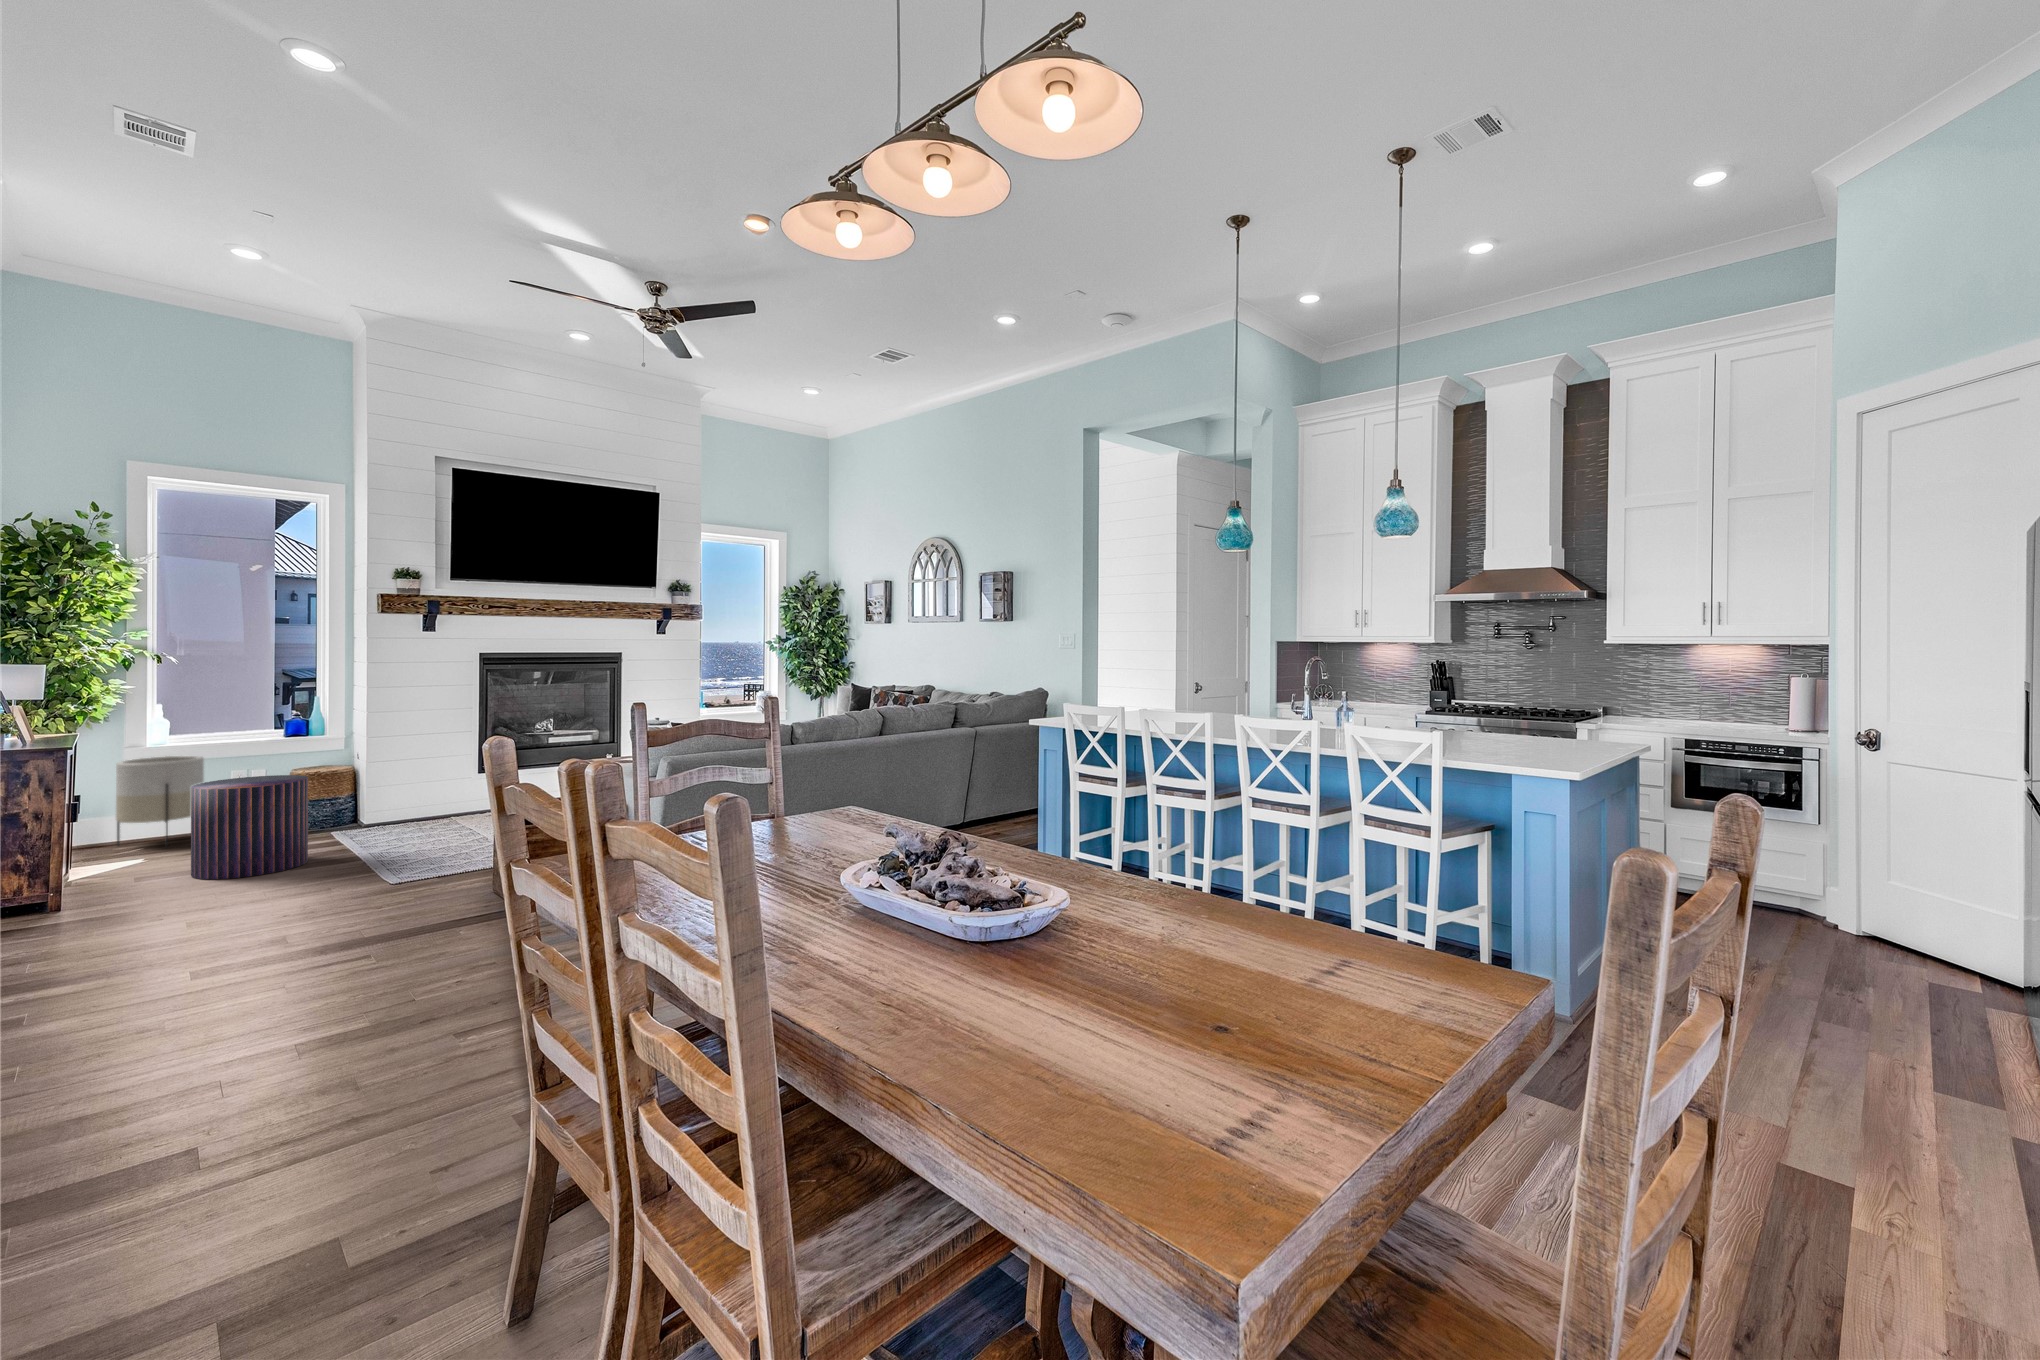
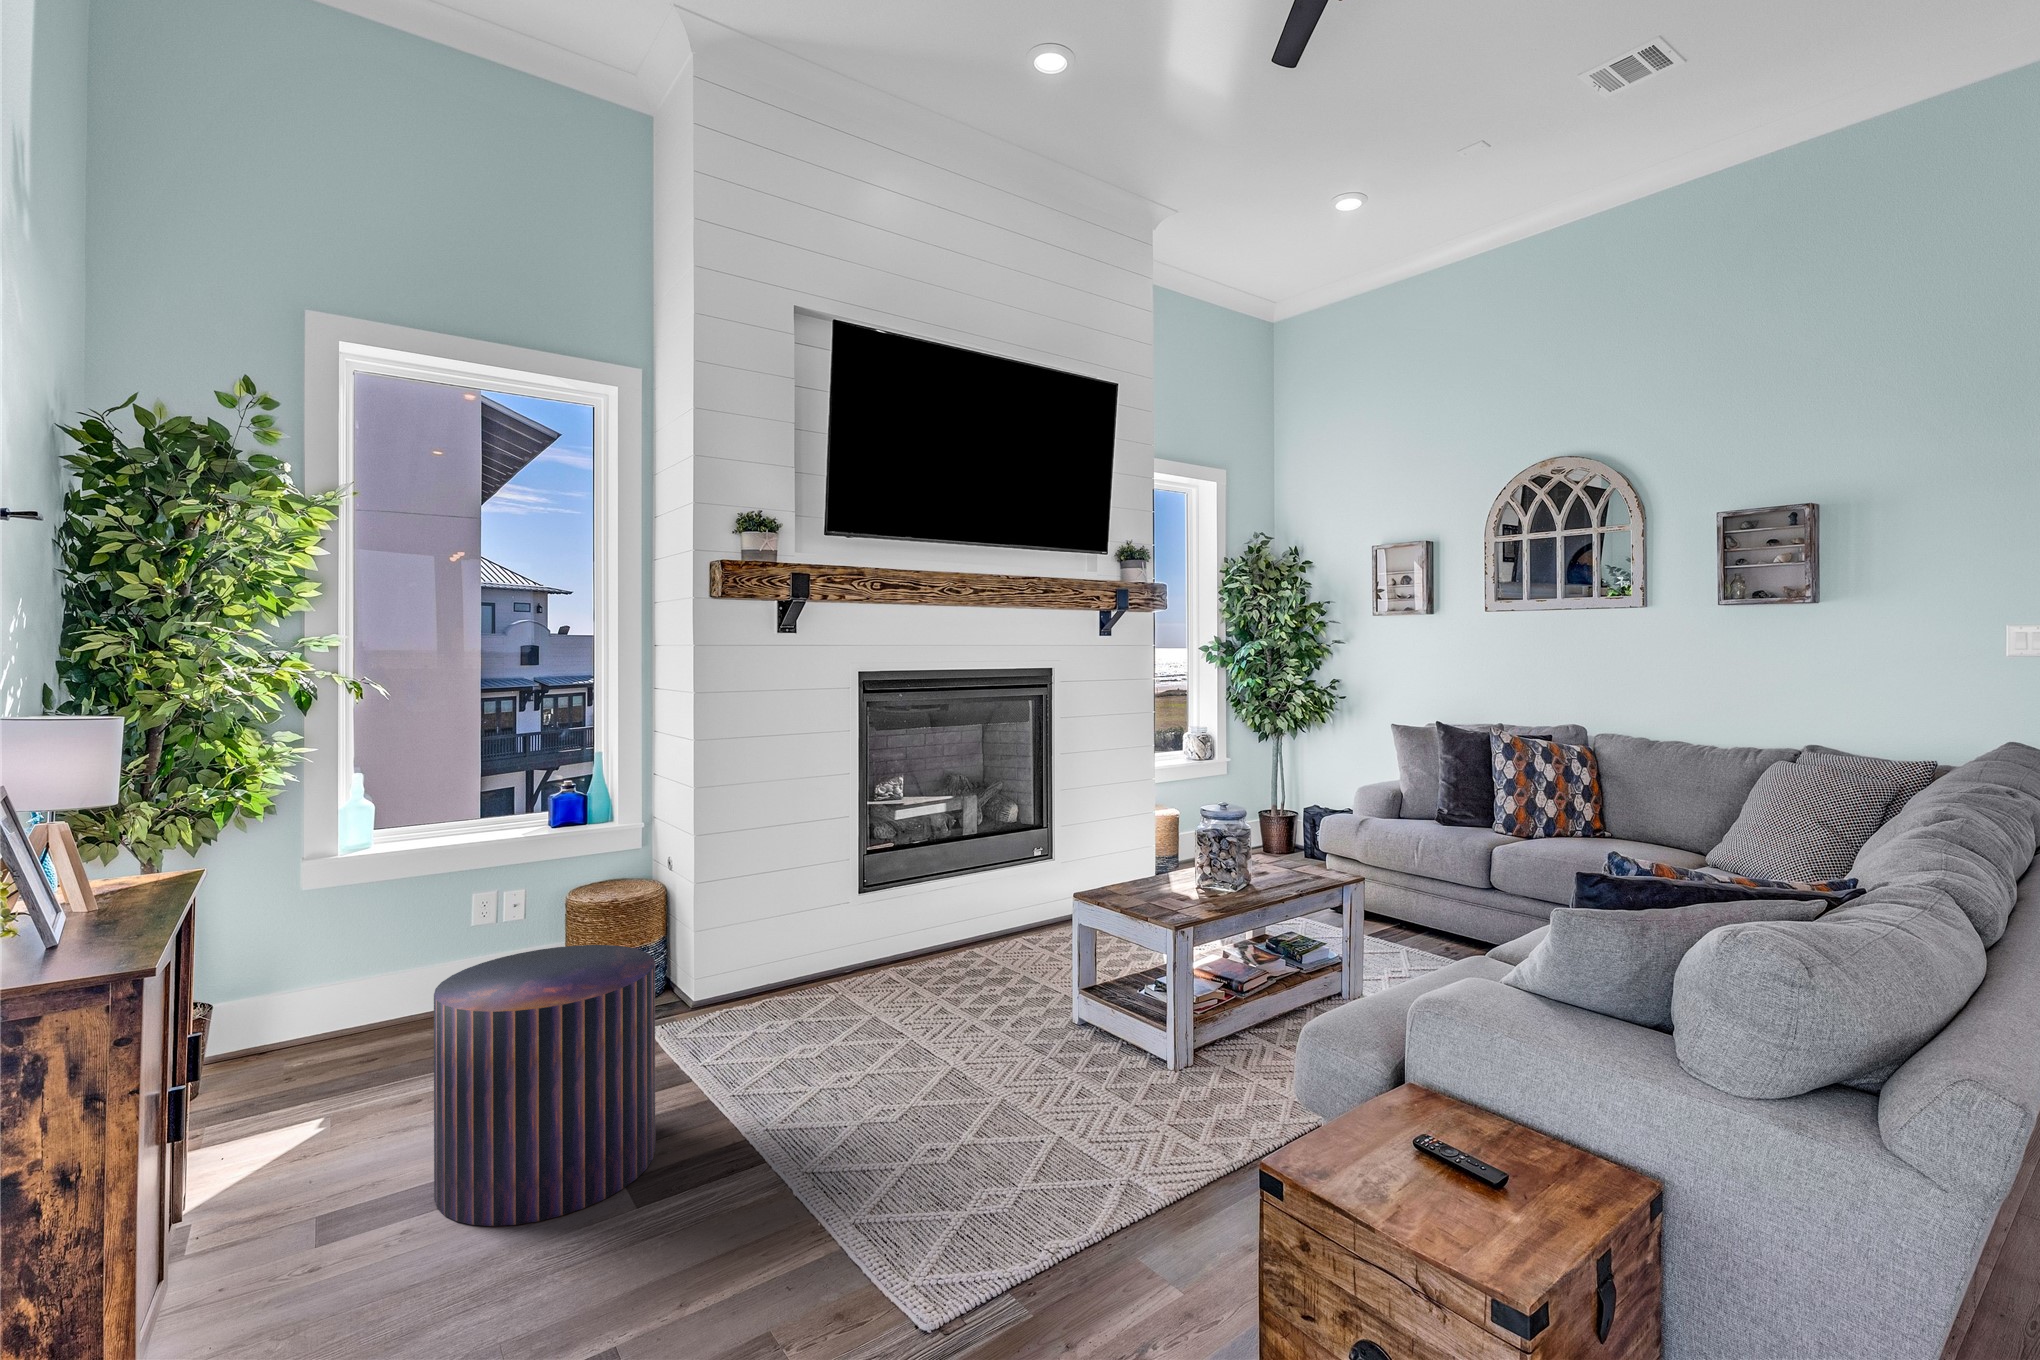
planter: present [116,756,204,846] -> none [286,872,434,1067]

